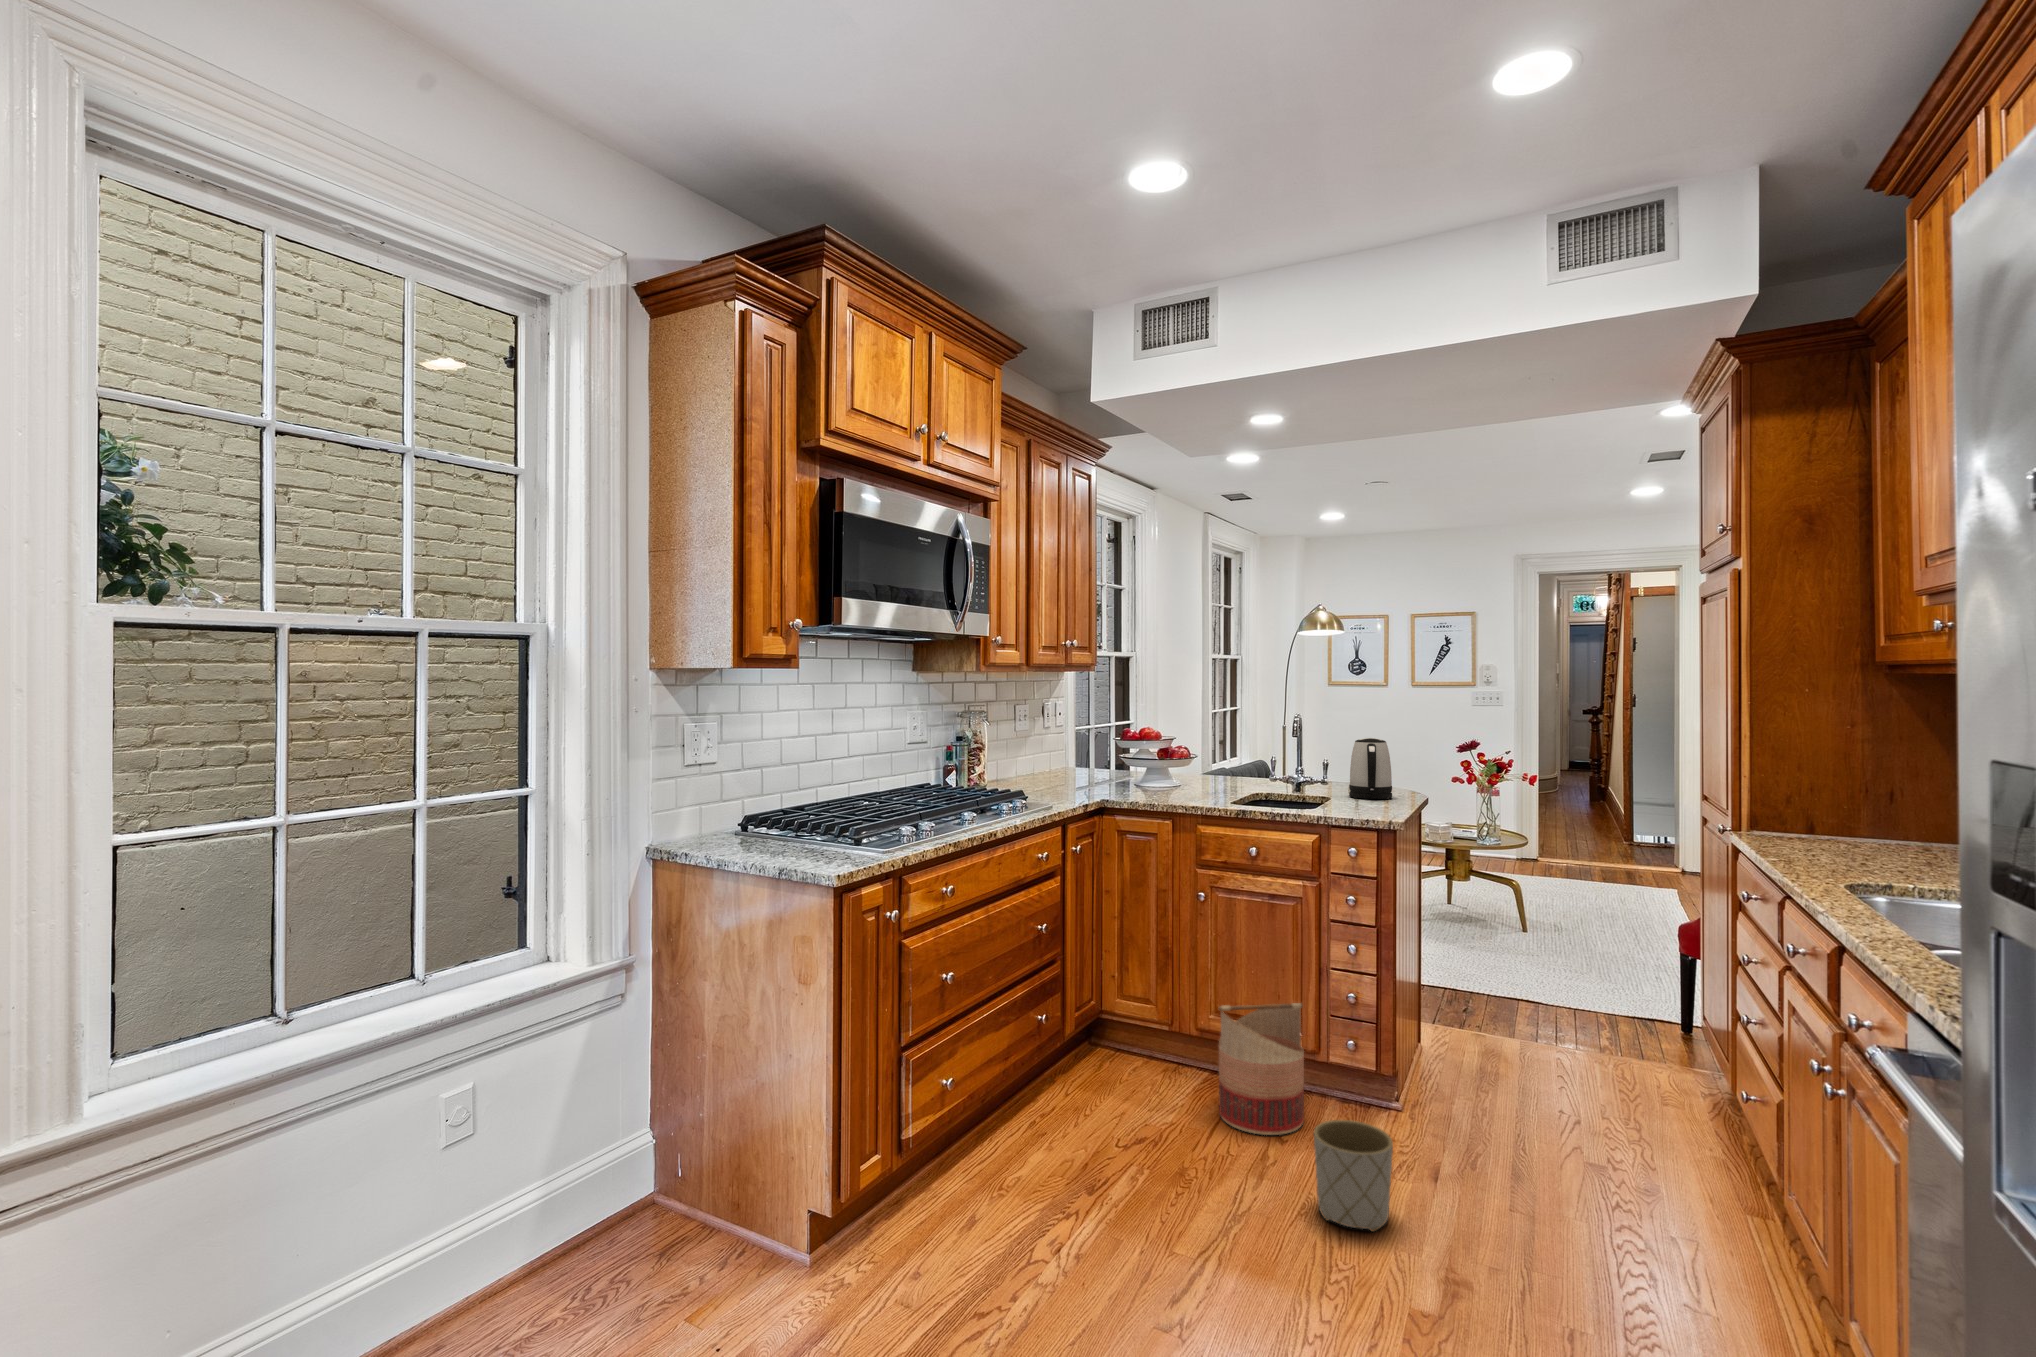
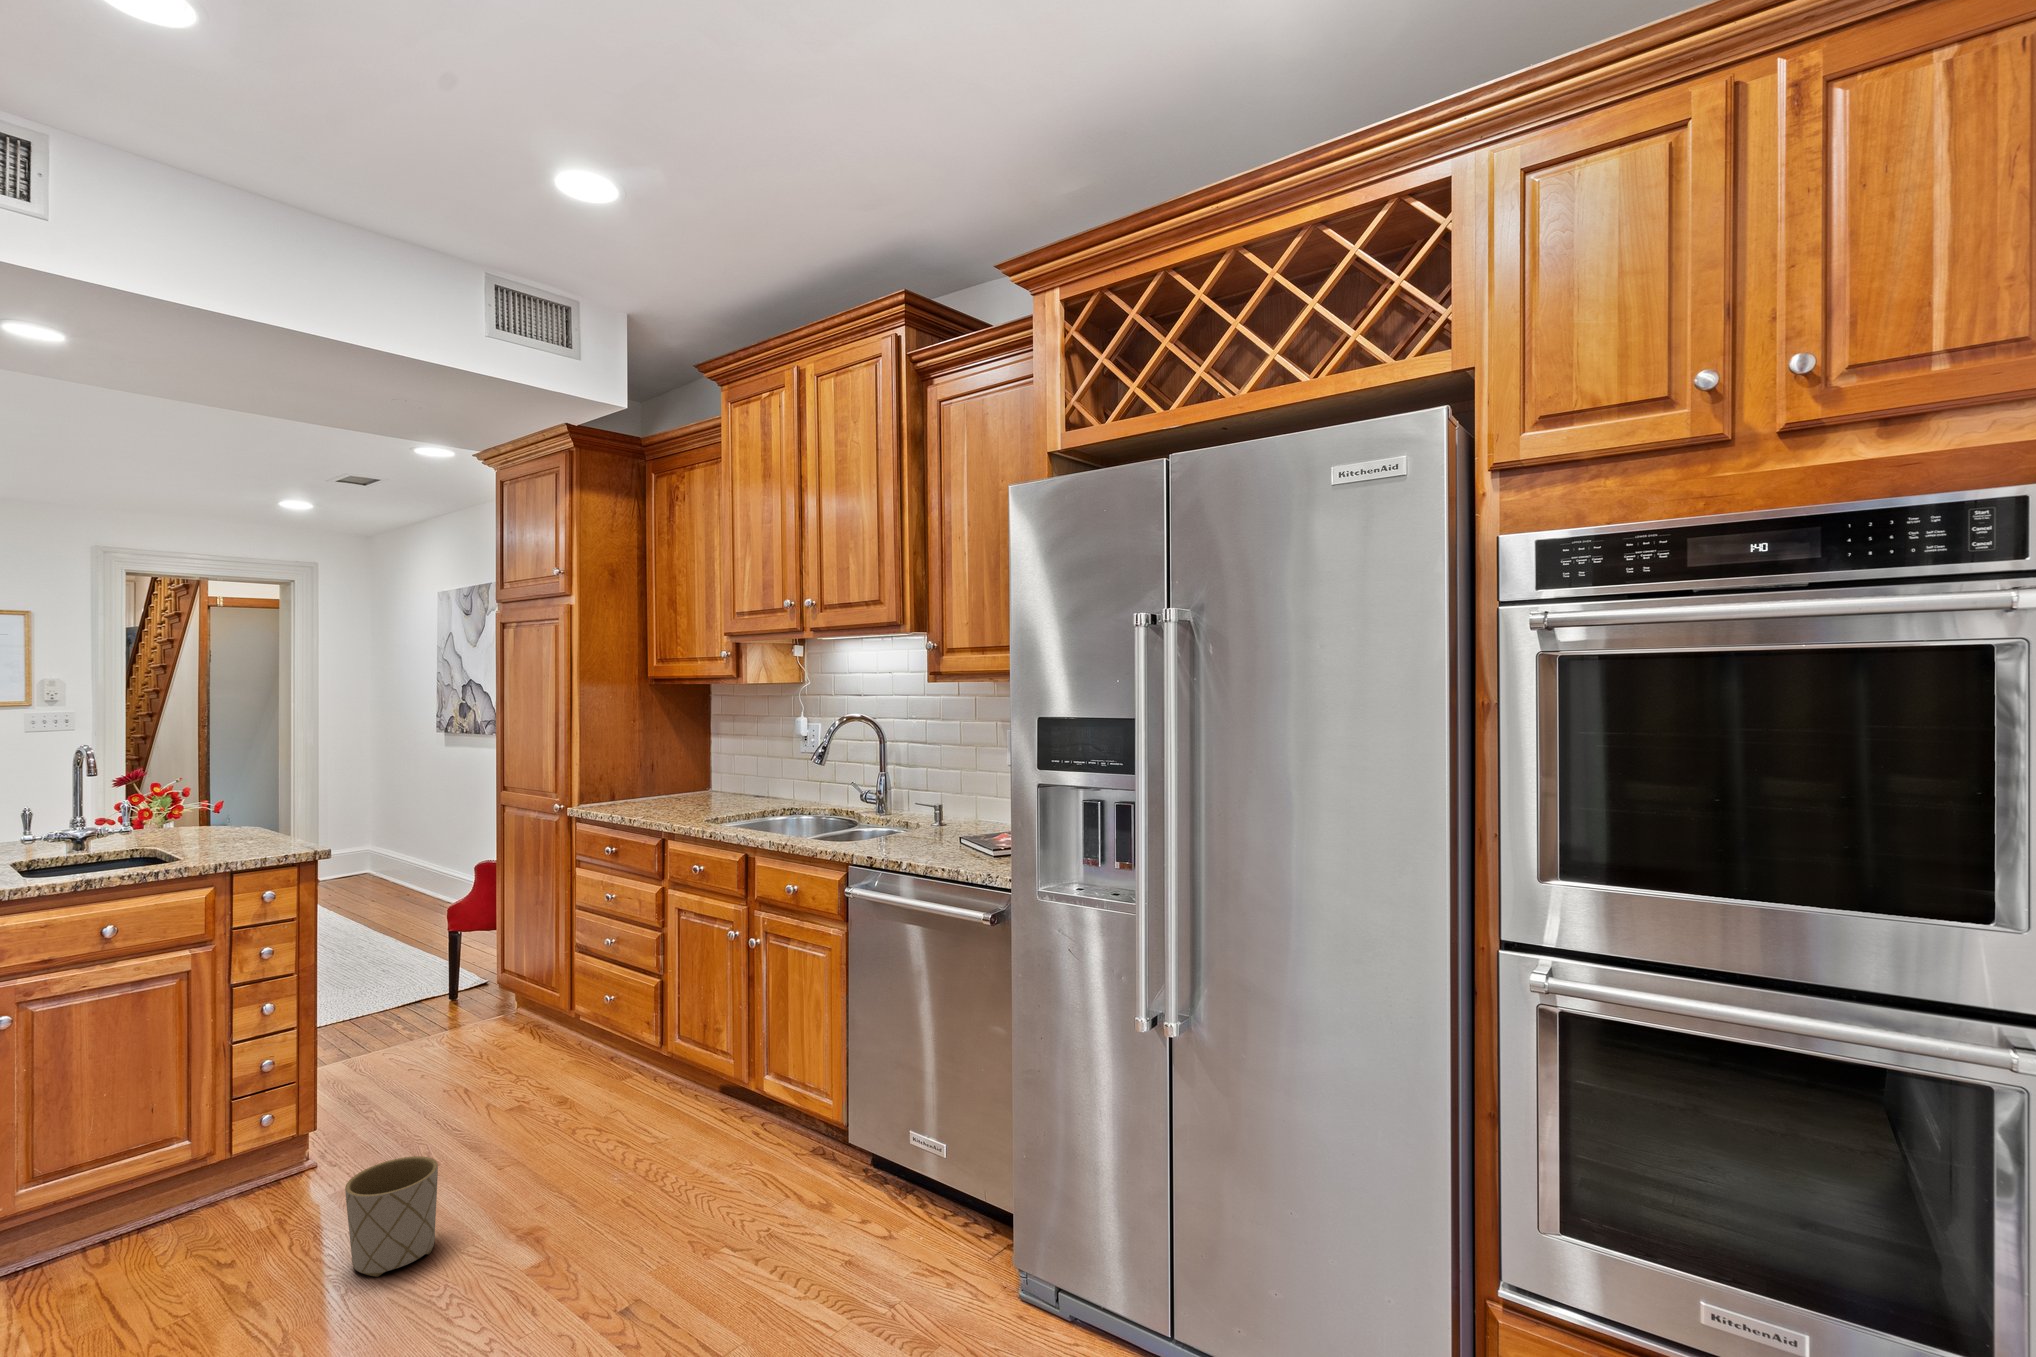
kettle: present [1349,738,1392,799] -> none [166,770,228,844]
basket: present [1219,1003,1304,1135] -> none [98,1093,237,1287]

